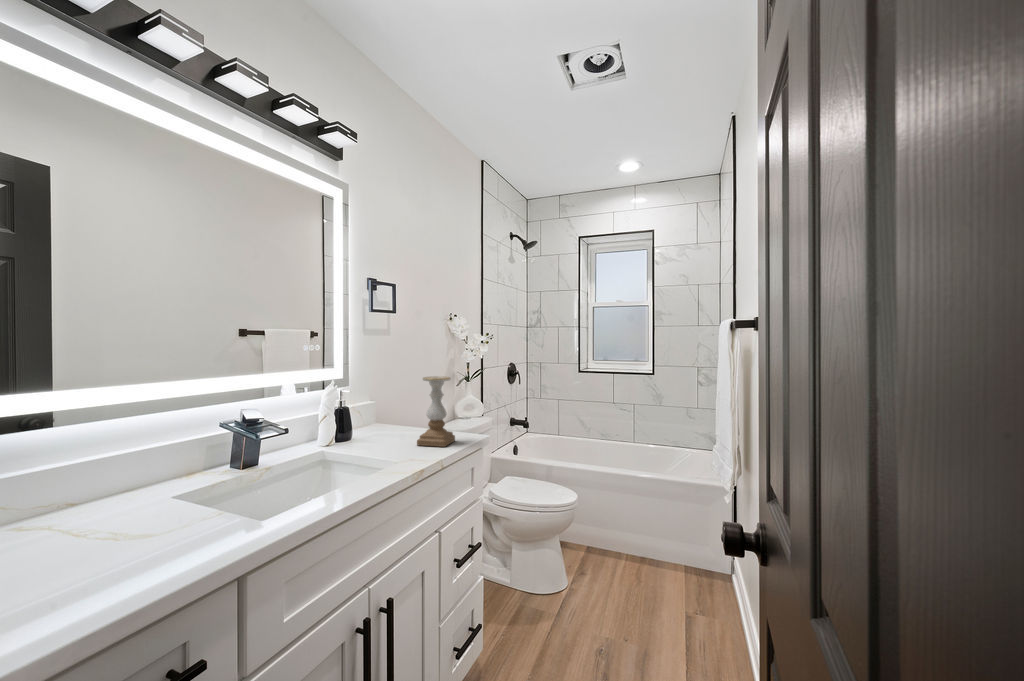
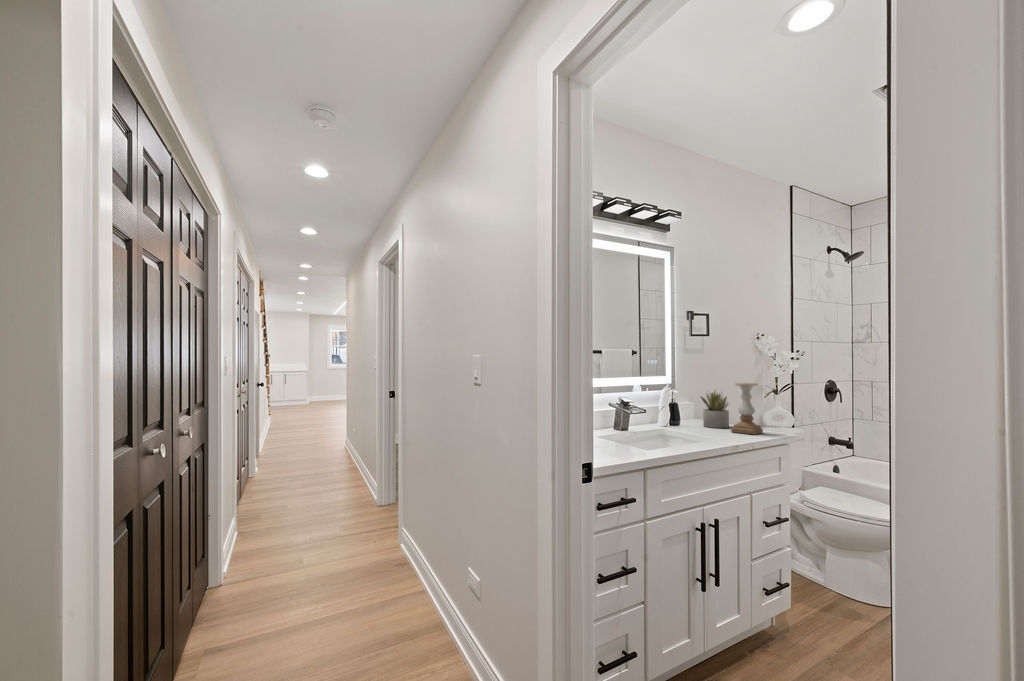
succulent plant: none [378,385,418,439] -> present [701,390,729,428]

